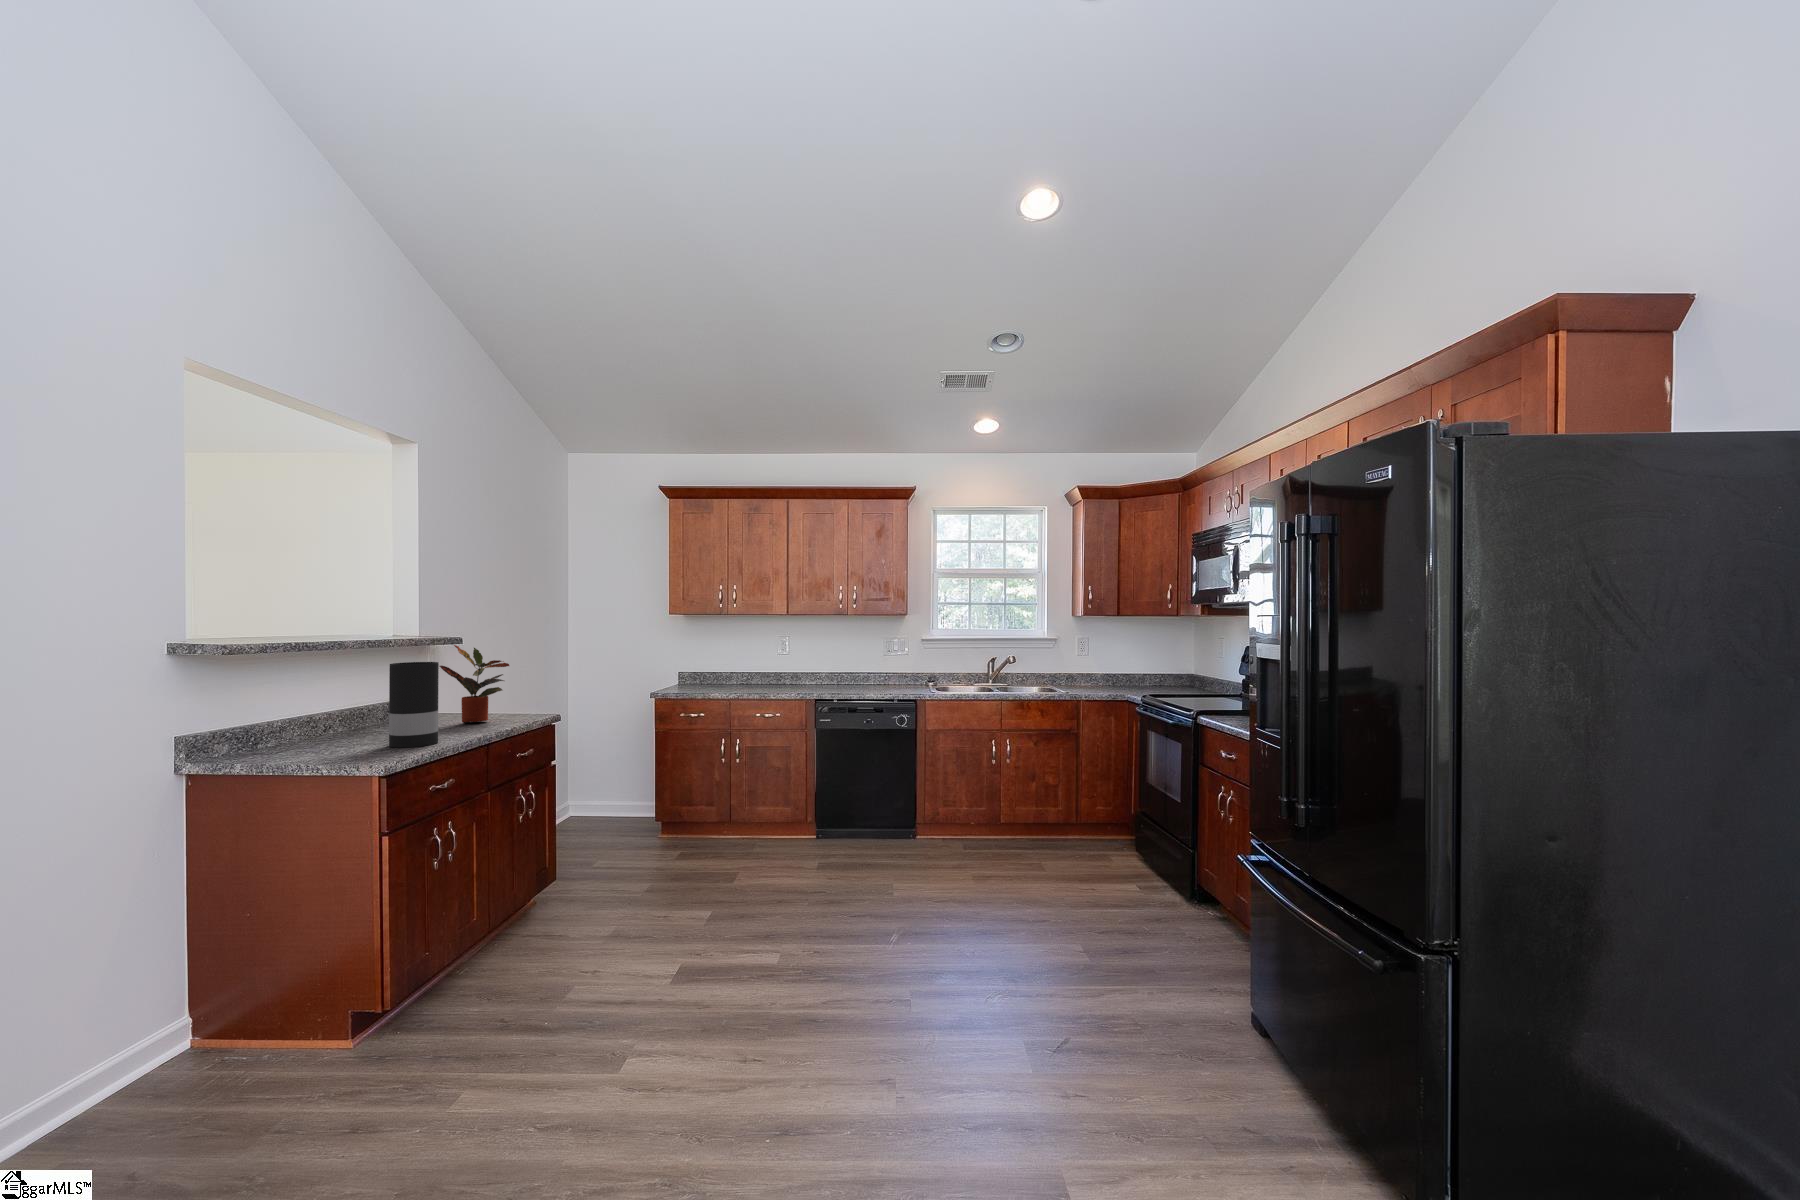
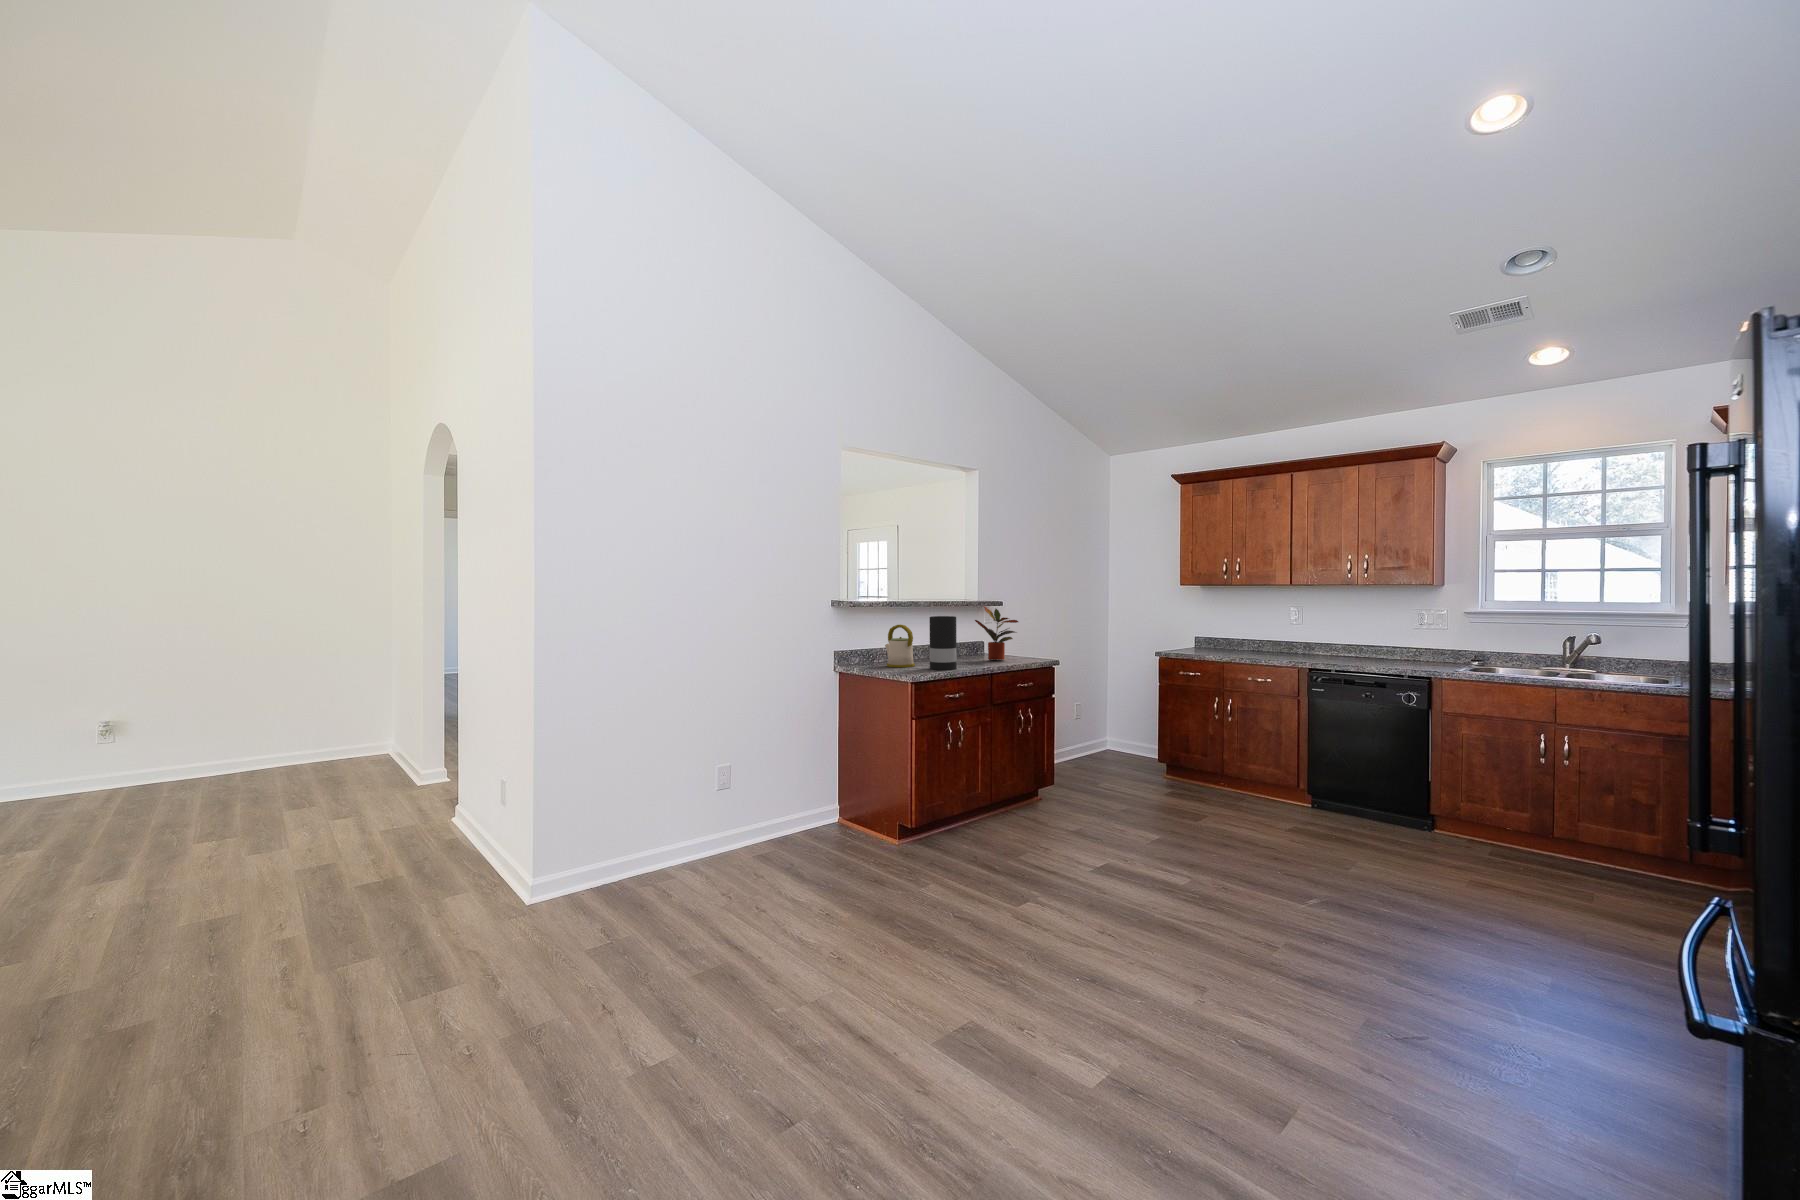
kettle: none [285,679,350,752] -> present [885,624,915,668]

